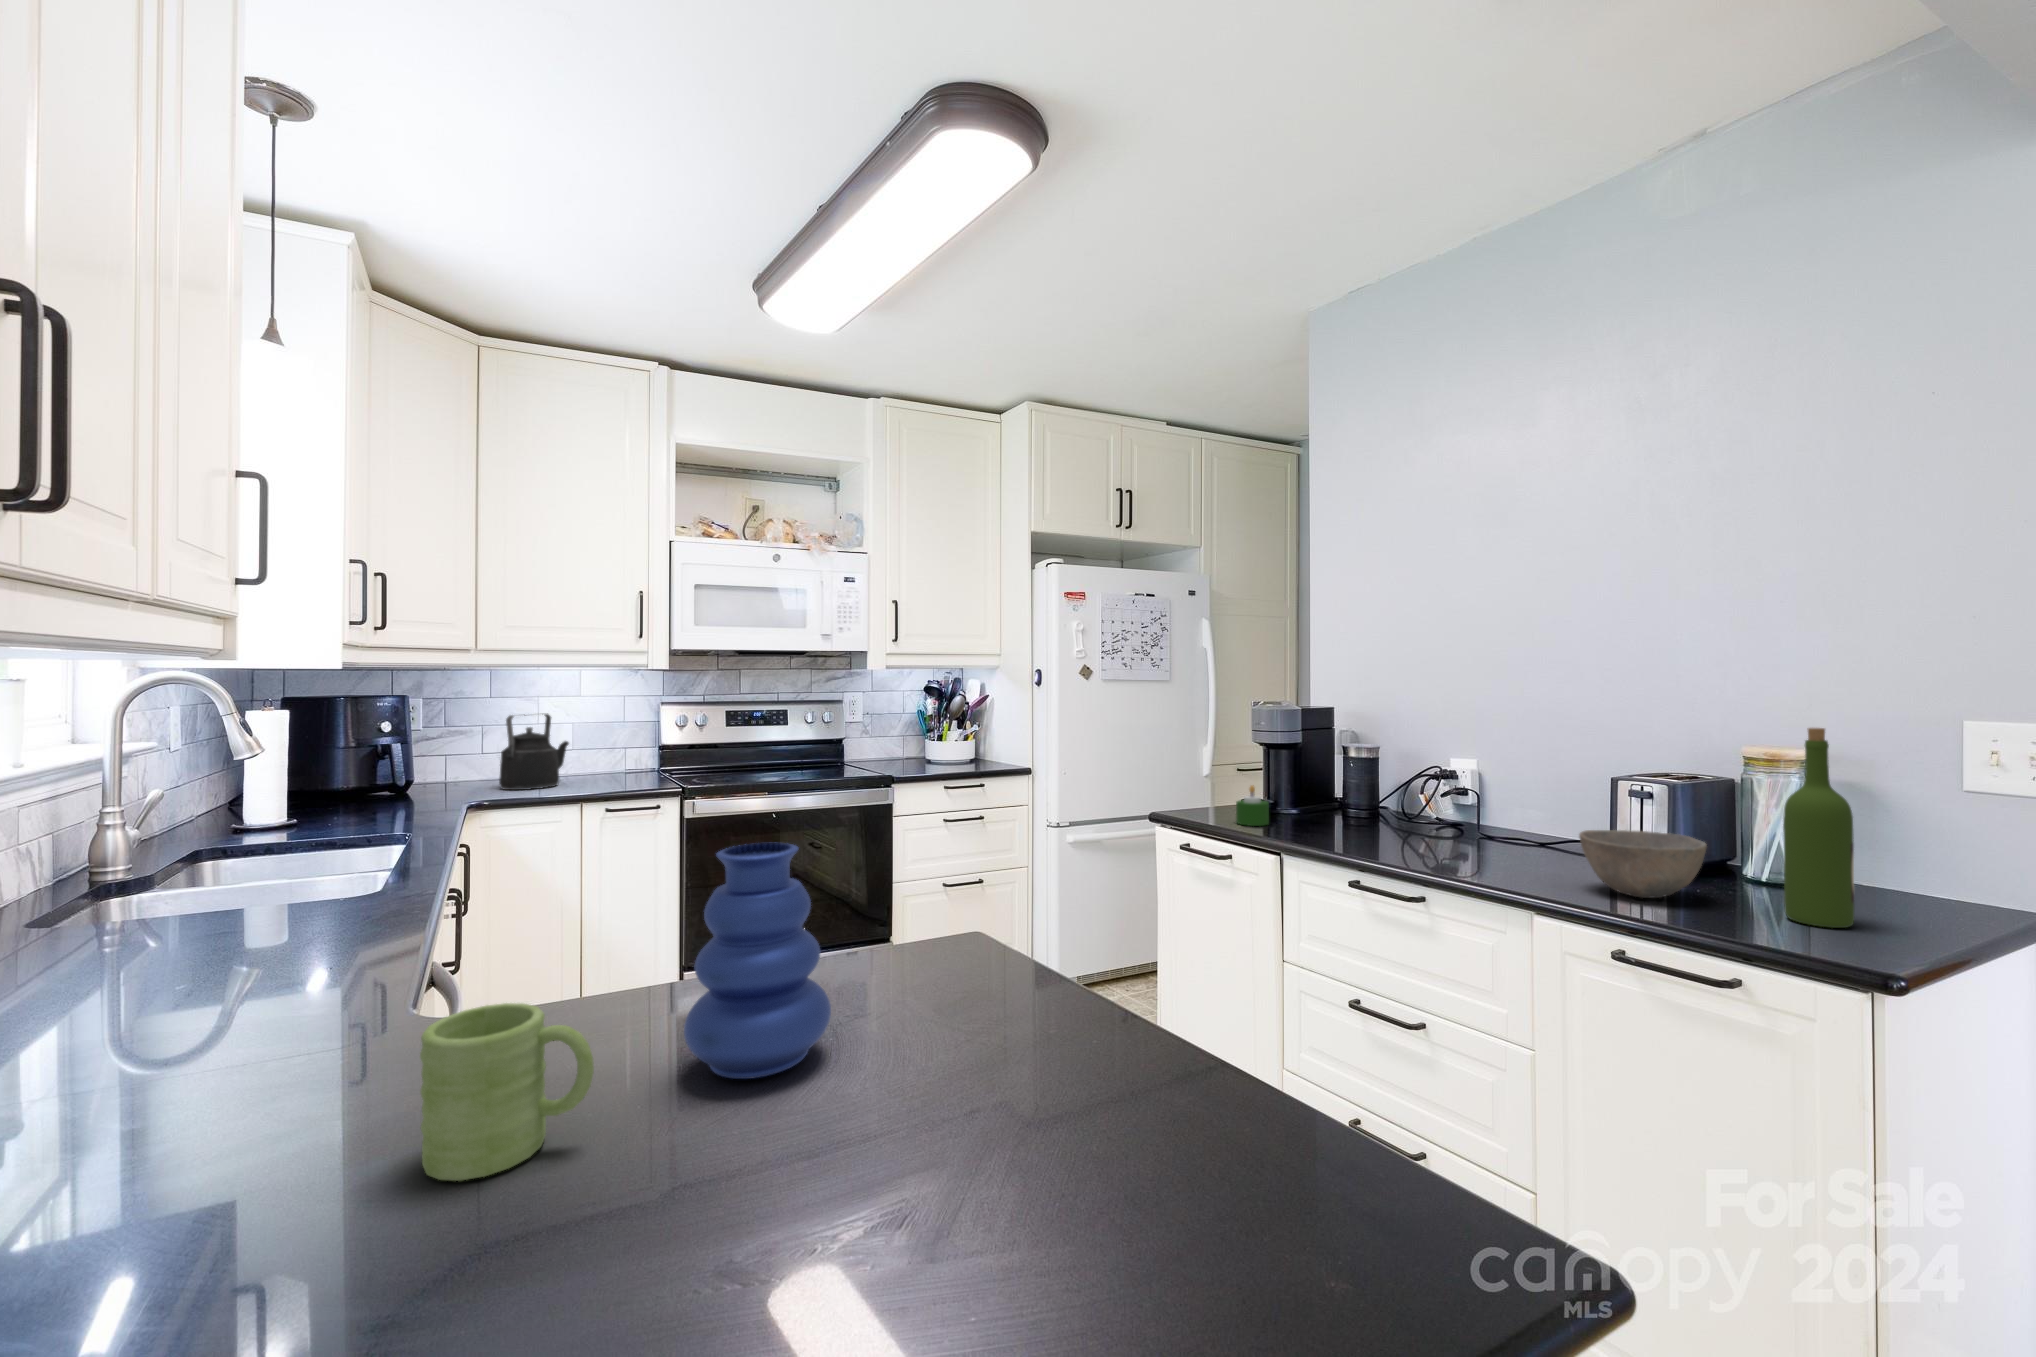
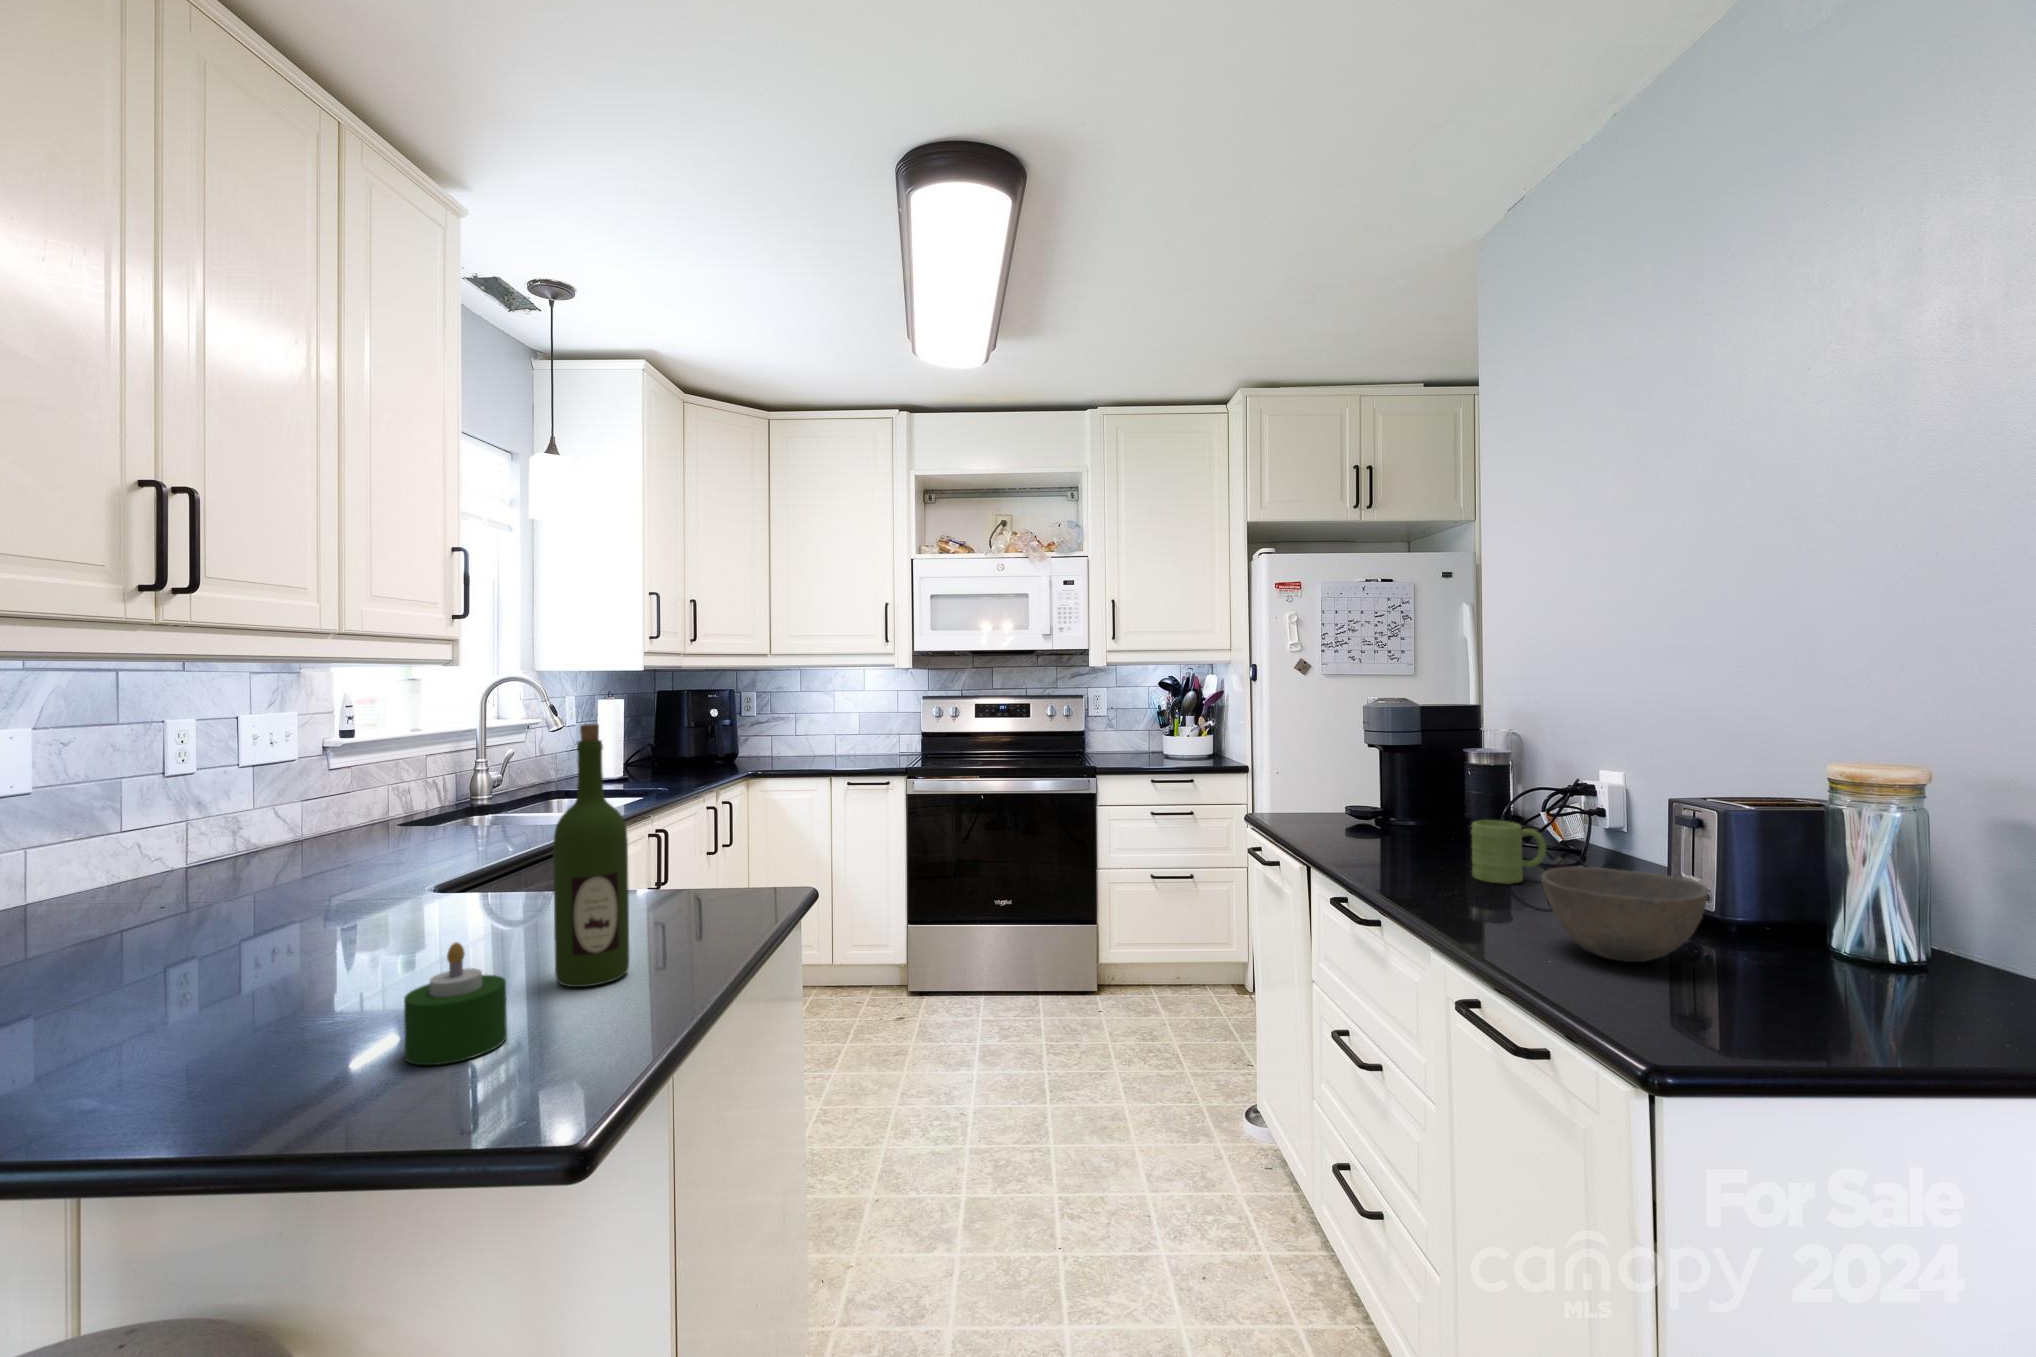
kettle: present [499,713,569,790] -> none [799,704,854,765]
wine bottle: present [1783,728,1854,928] -> present [553,724,629,987]
candle: present [1236,786,1269,826] -> present [404,942,507,1065]
vase: present [684,843,831,1079] -> none [436,793,553,950]
mug: present [420,1003,594,1181] -> present [1471,820,1546,884]

